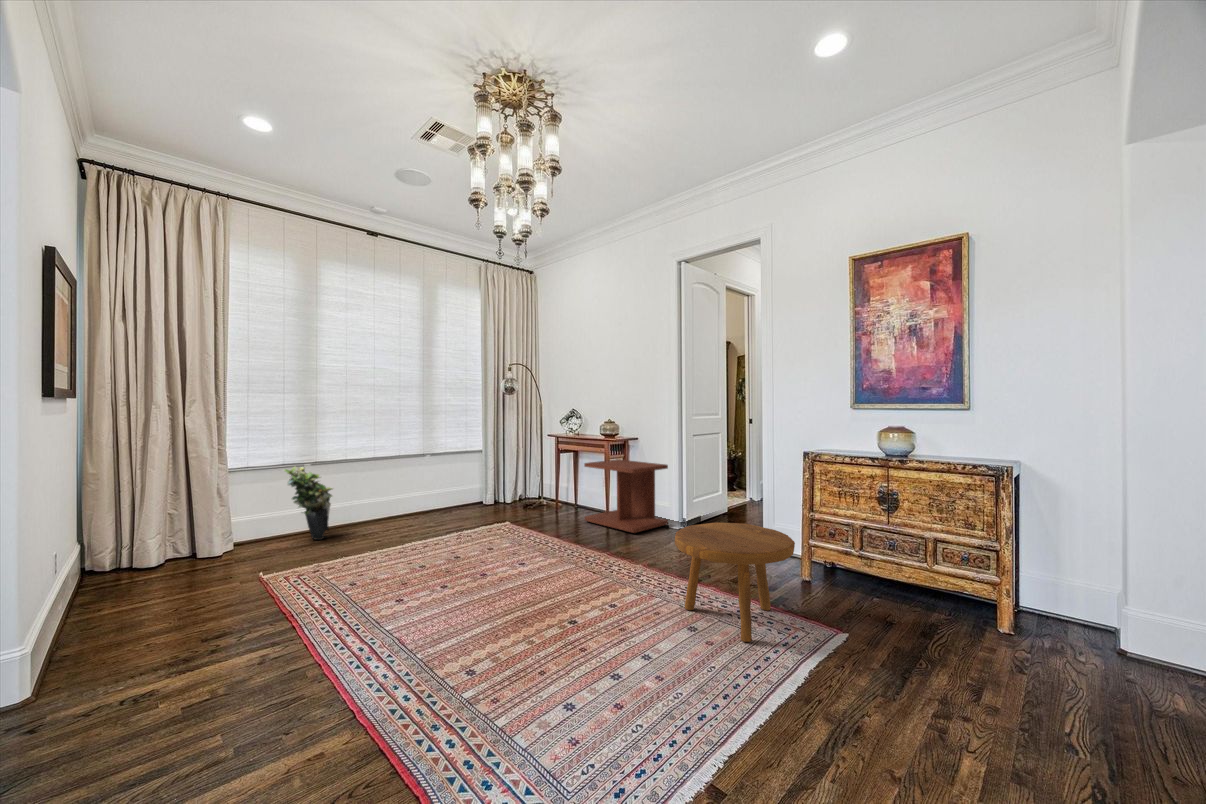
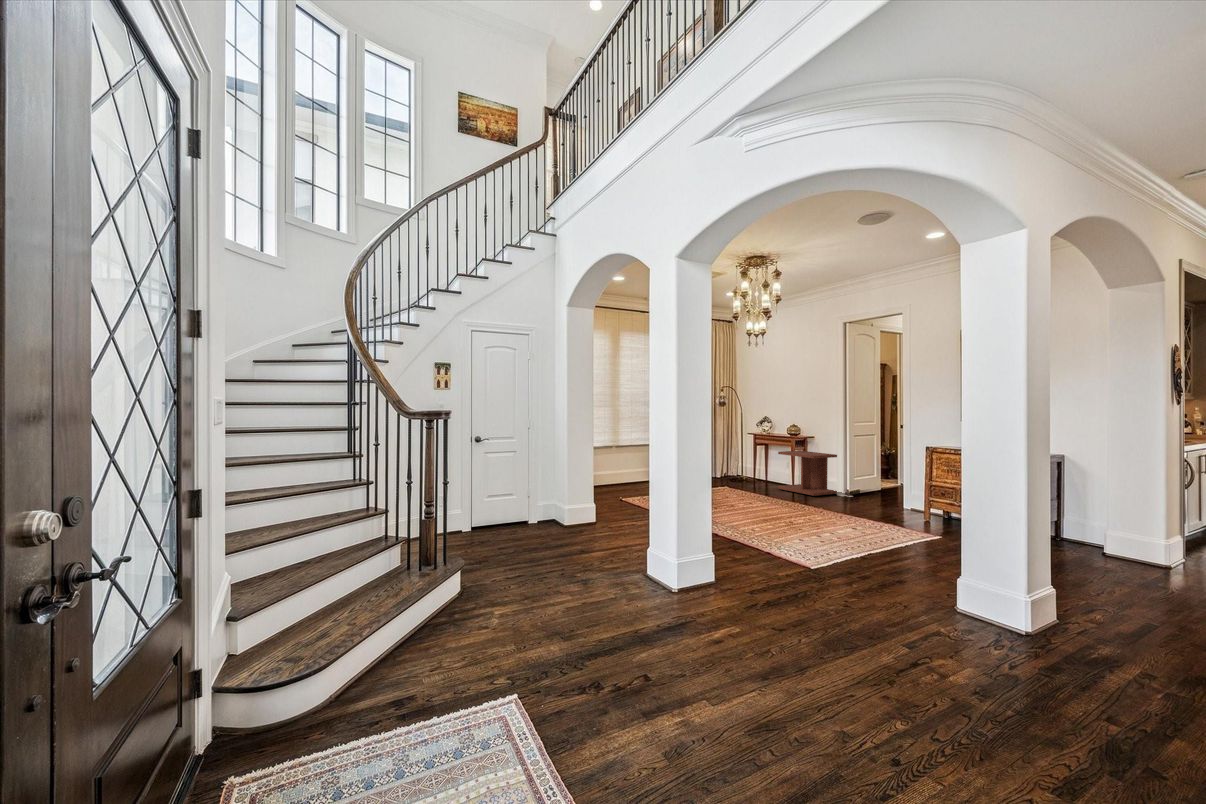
potted plant: present [284,467,332,540] -> none [605,445,631,488]
footstool: present [675,523,795,642] -> none [845,482,912,534]

